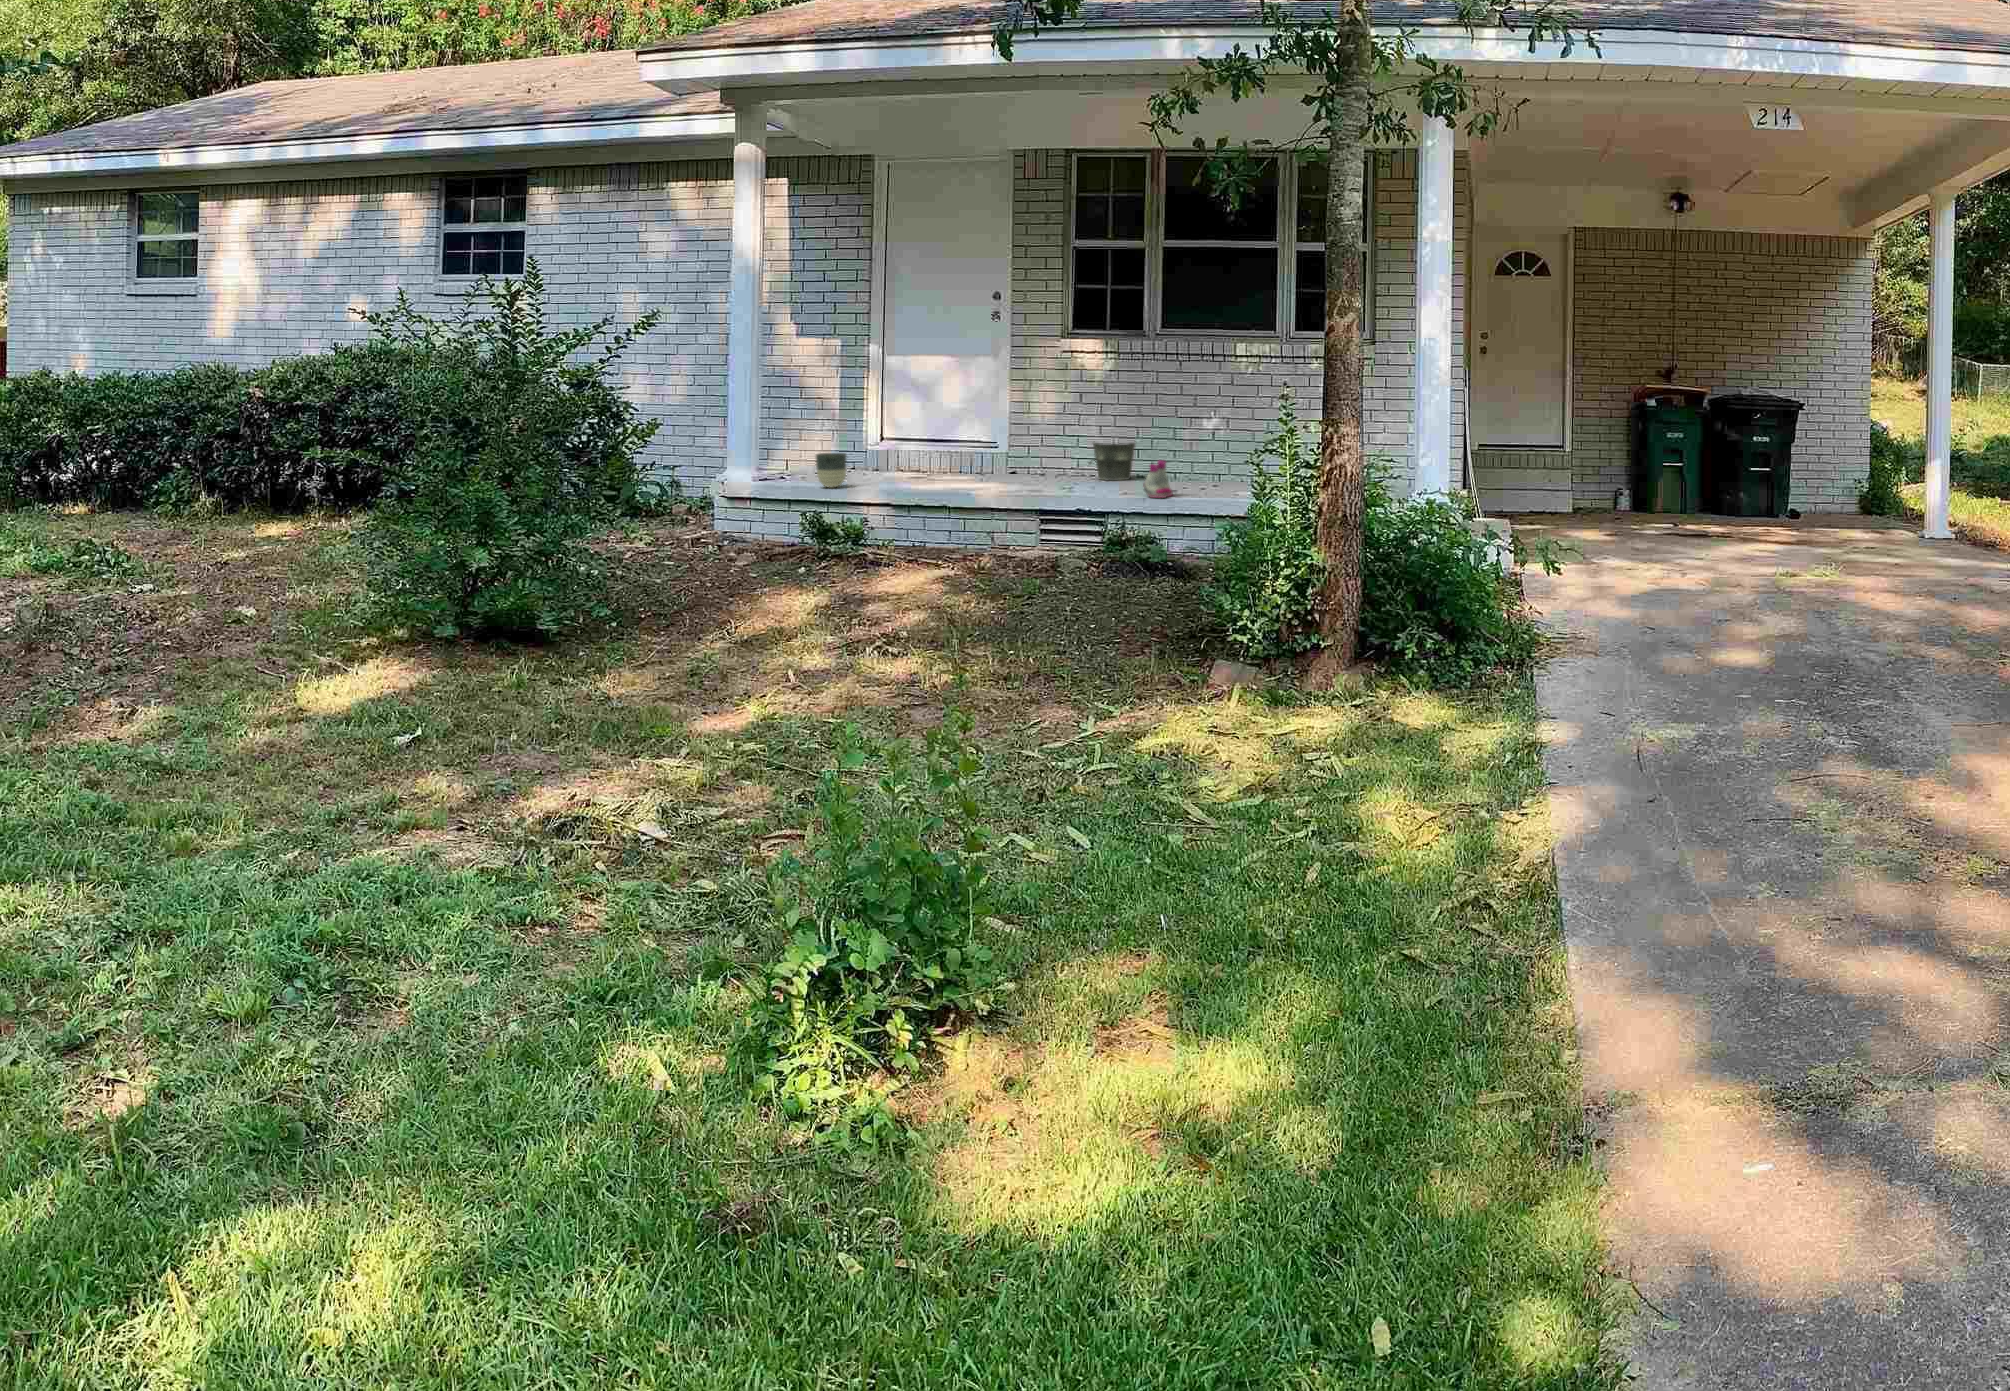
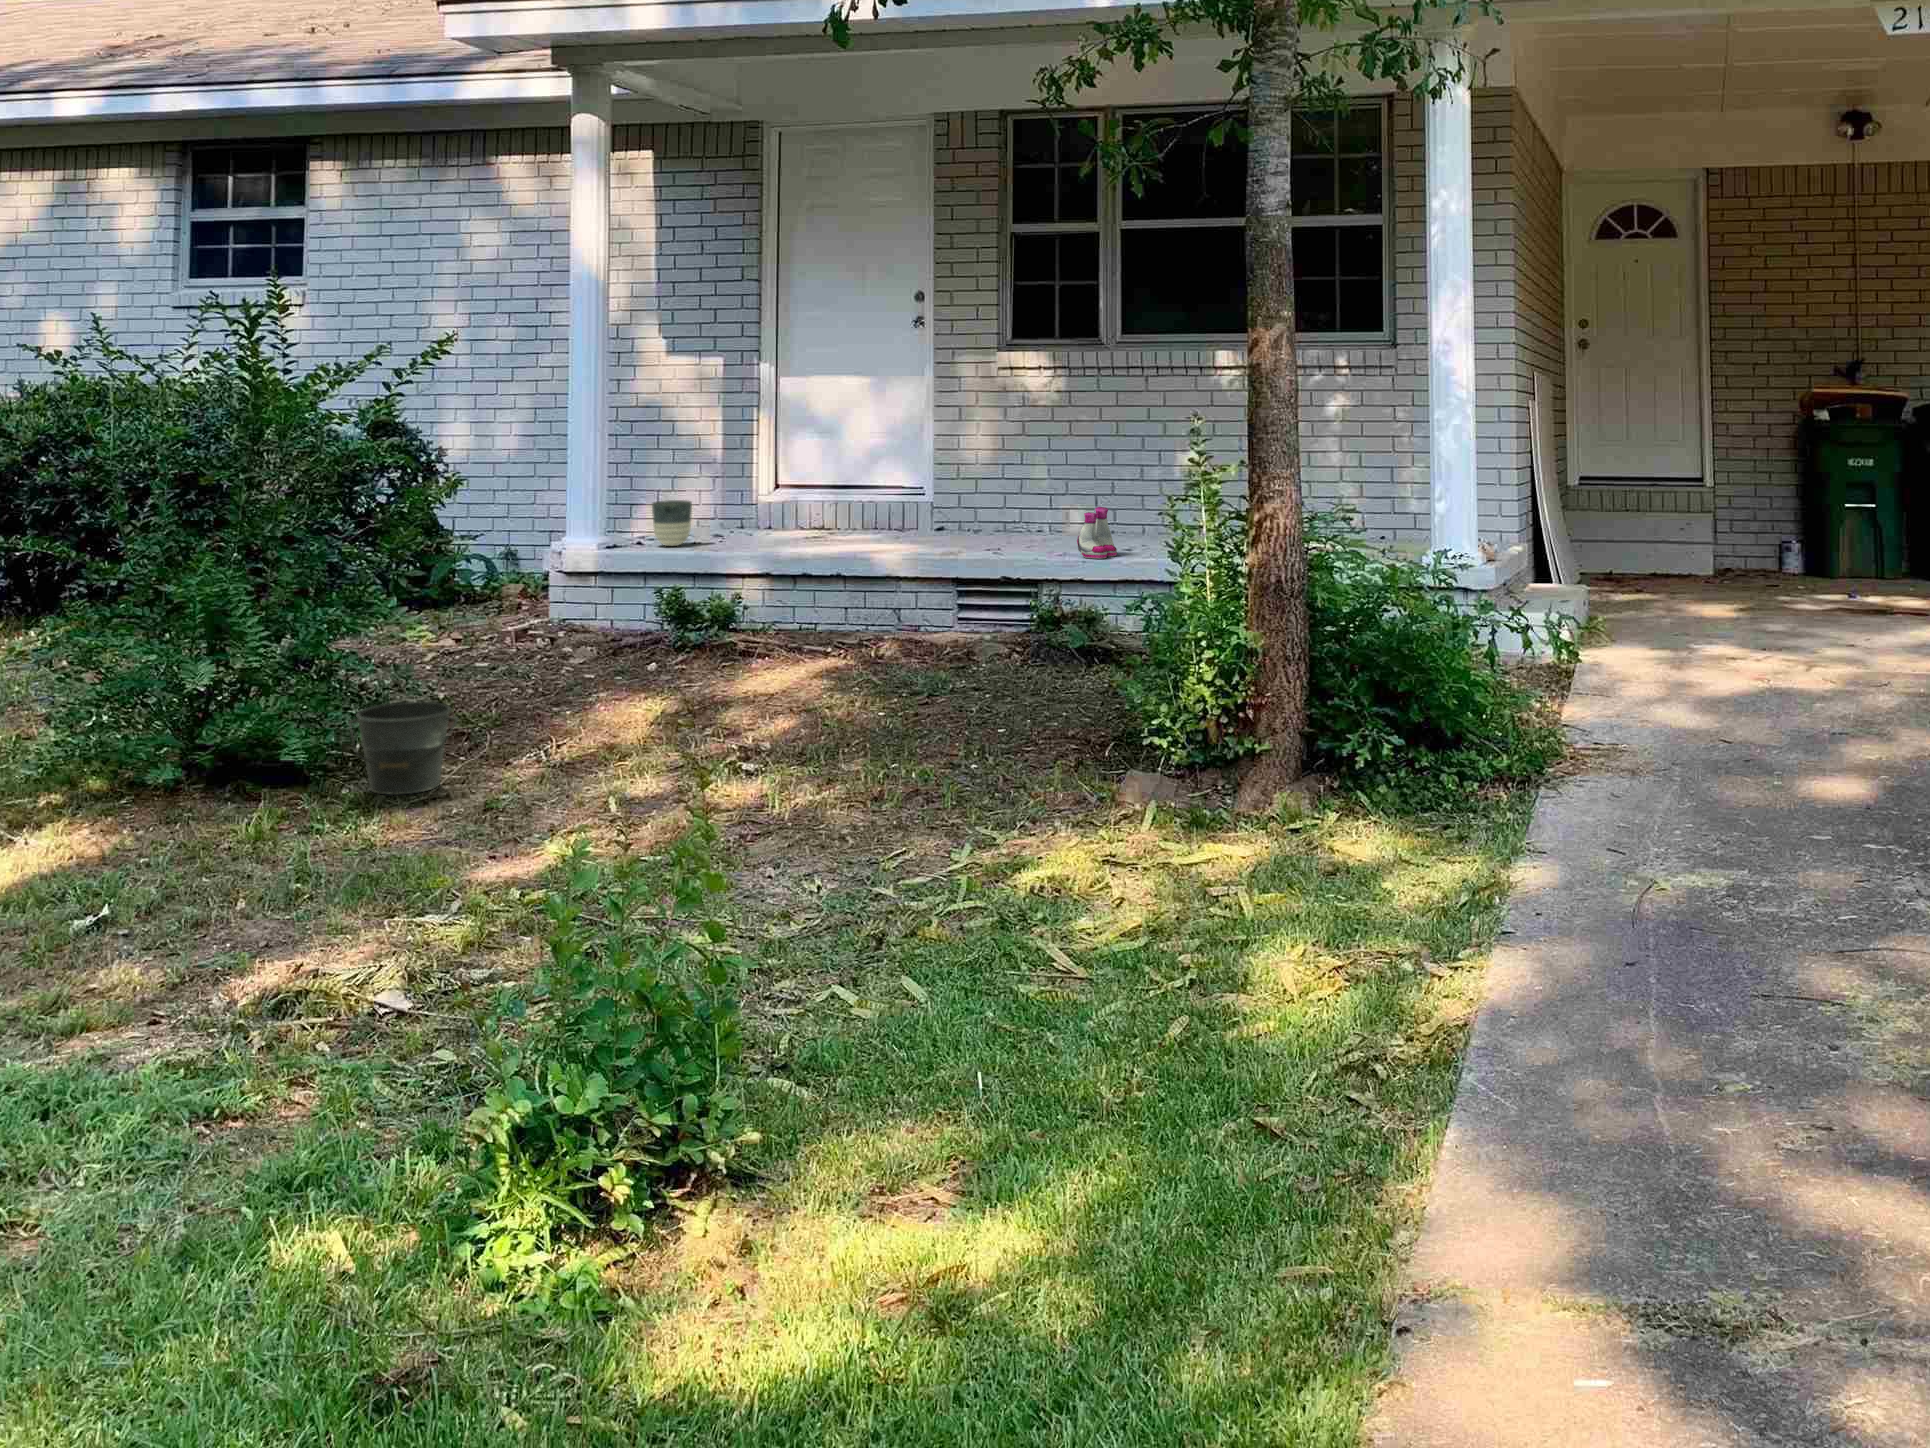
bucket: present [1089,443,1135,481] -> present [349,702,458,795]

